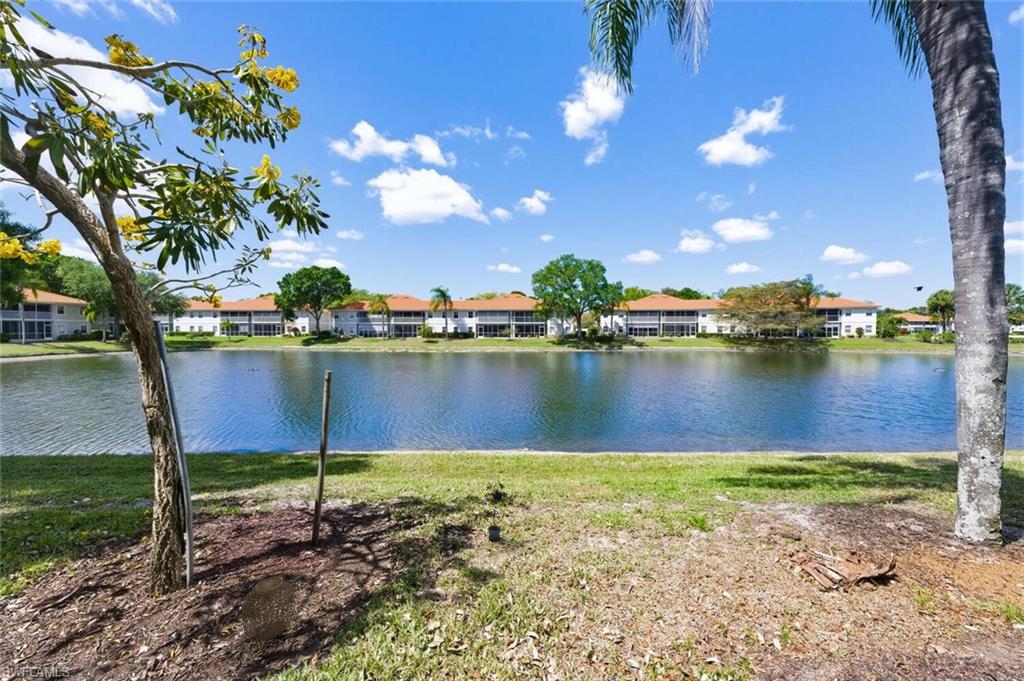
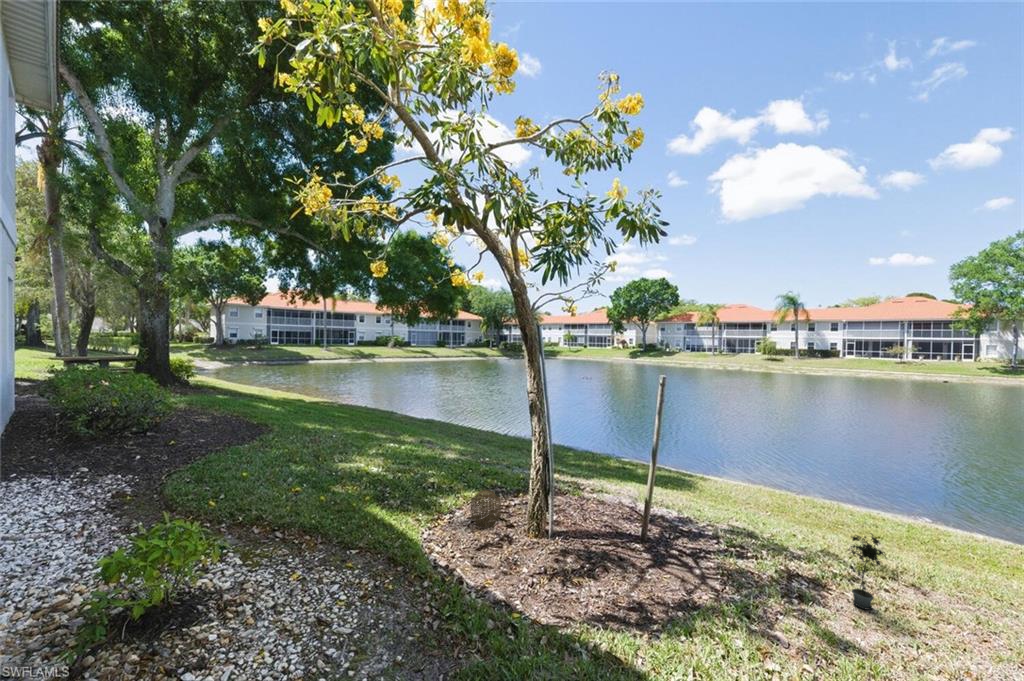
woven basket: present [242,577,295,640] -> present [471,490,501,528]

